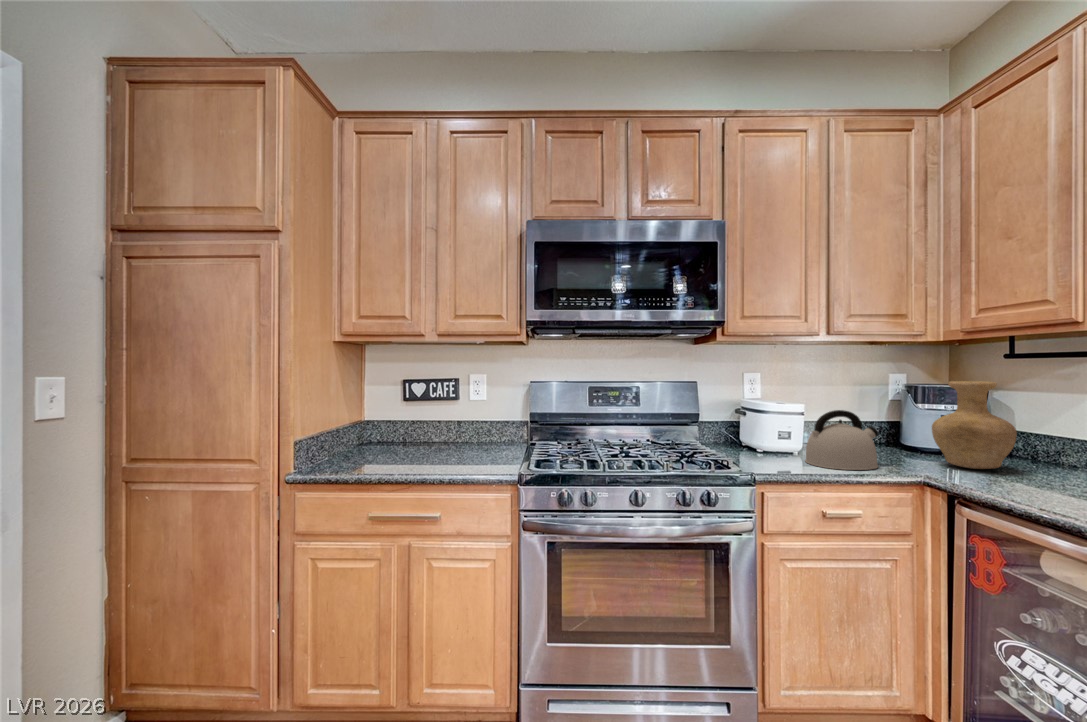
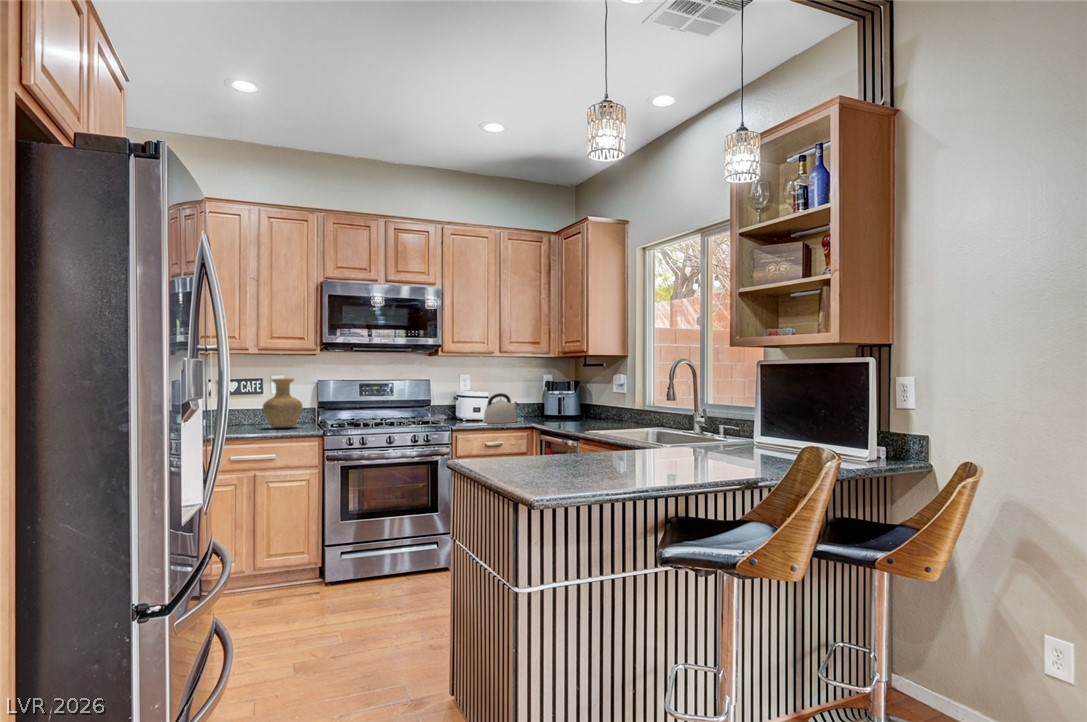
vase: present [932,381,1017,469] -> present [263,378,302,428]

